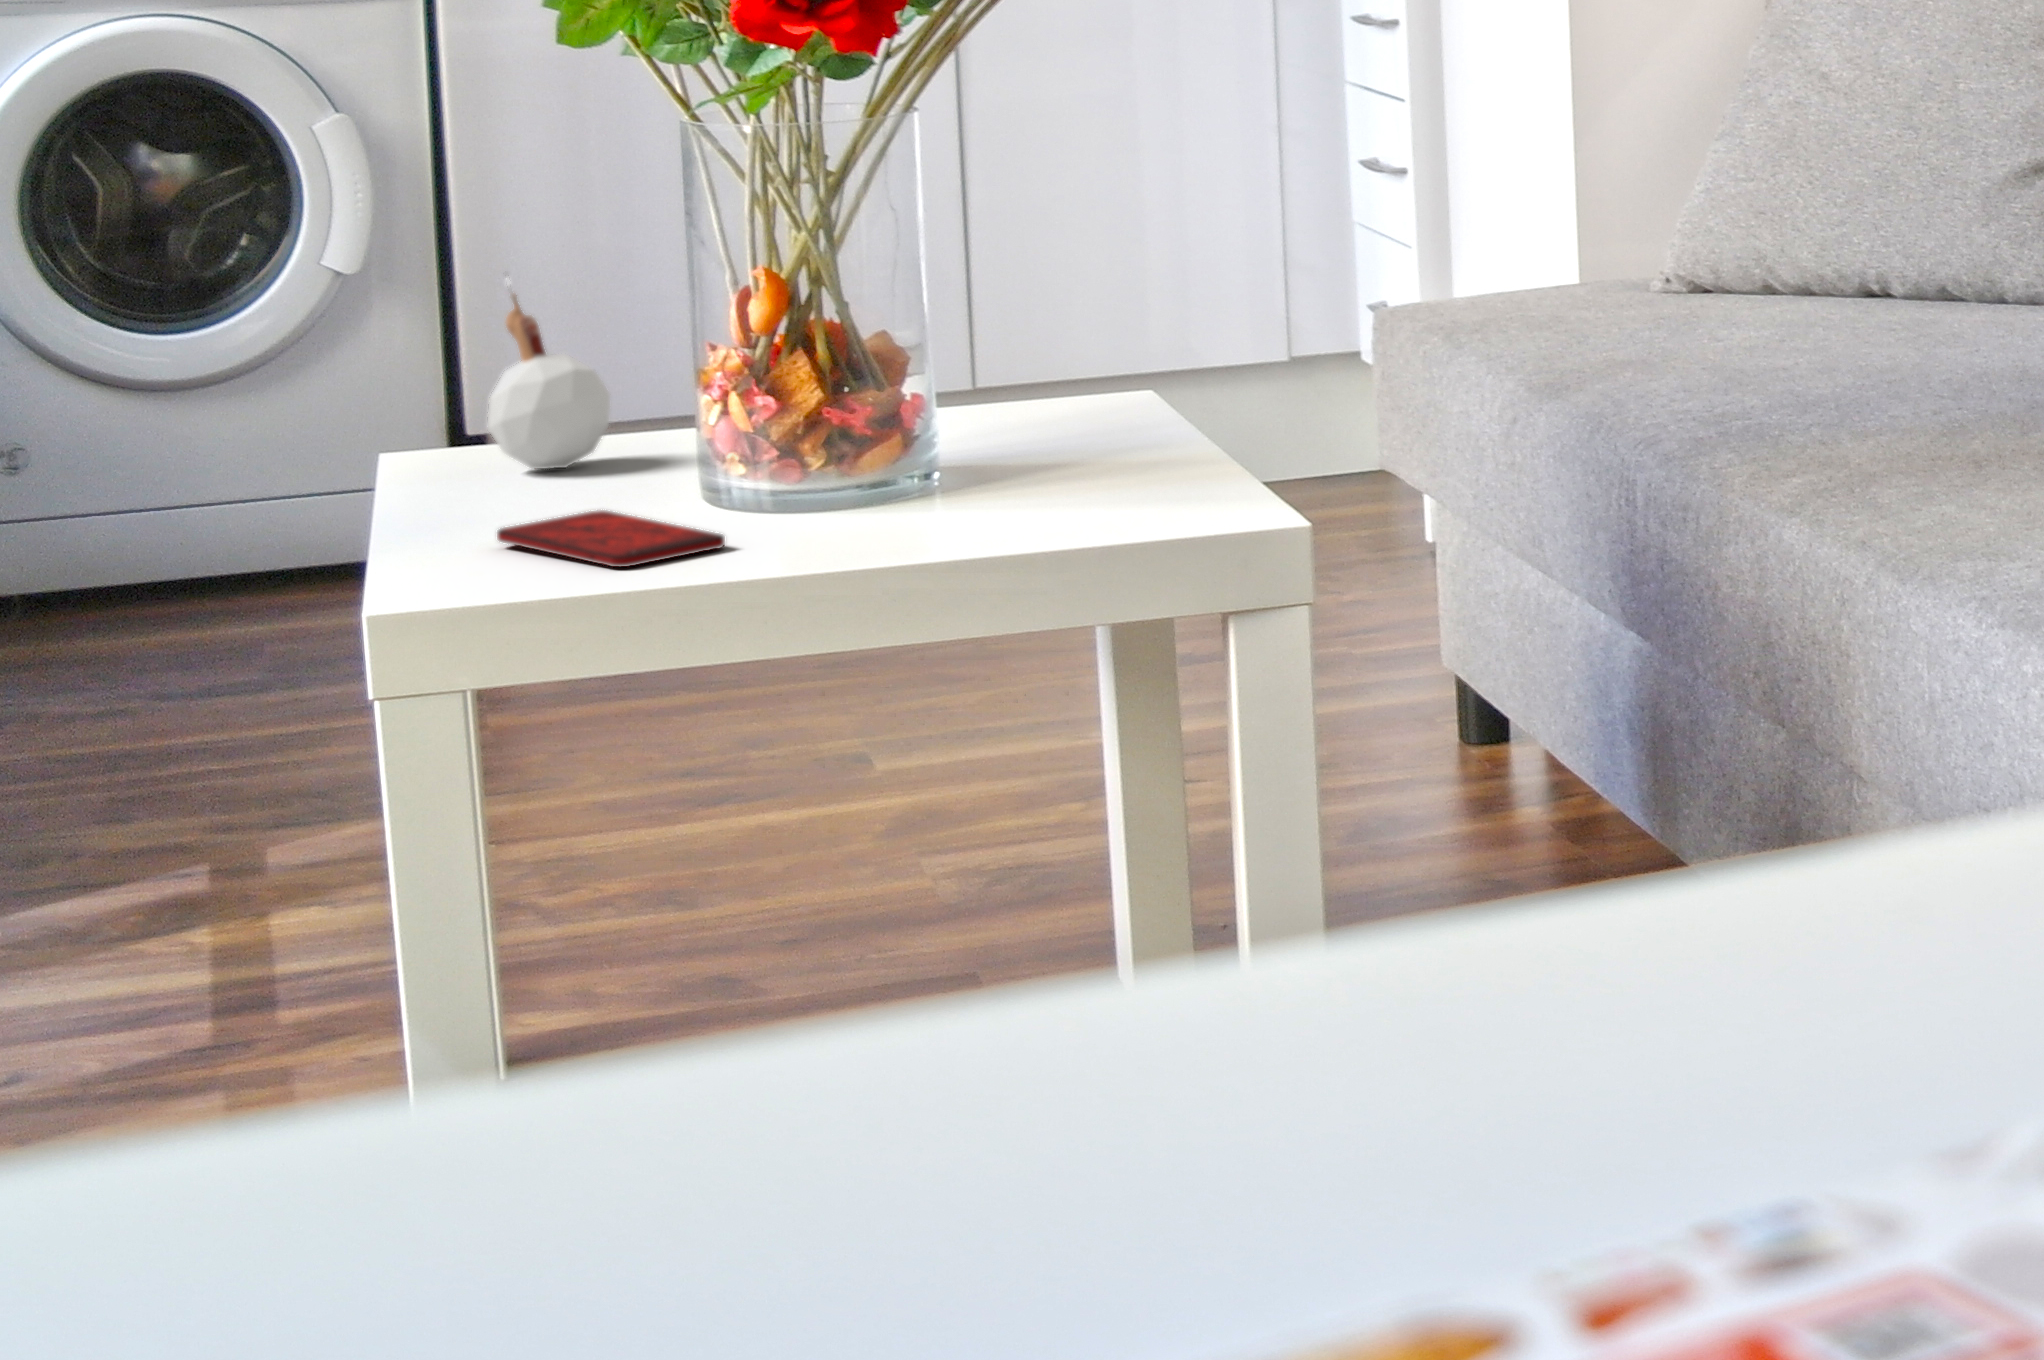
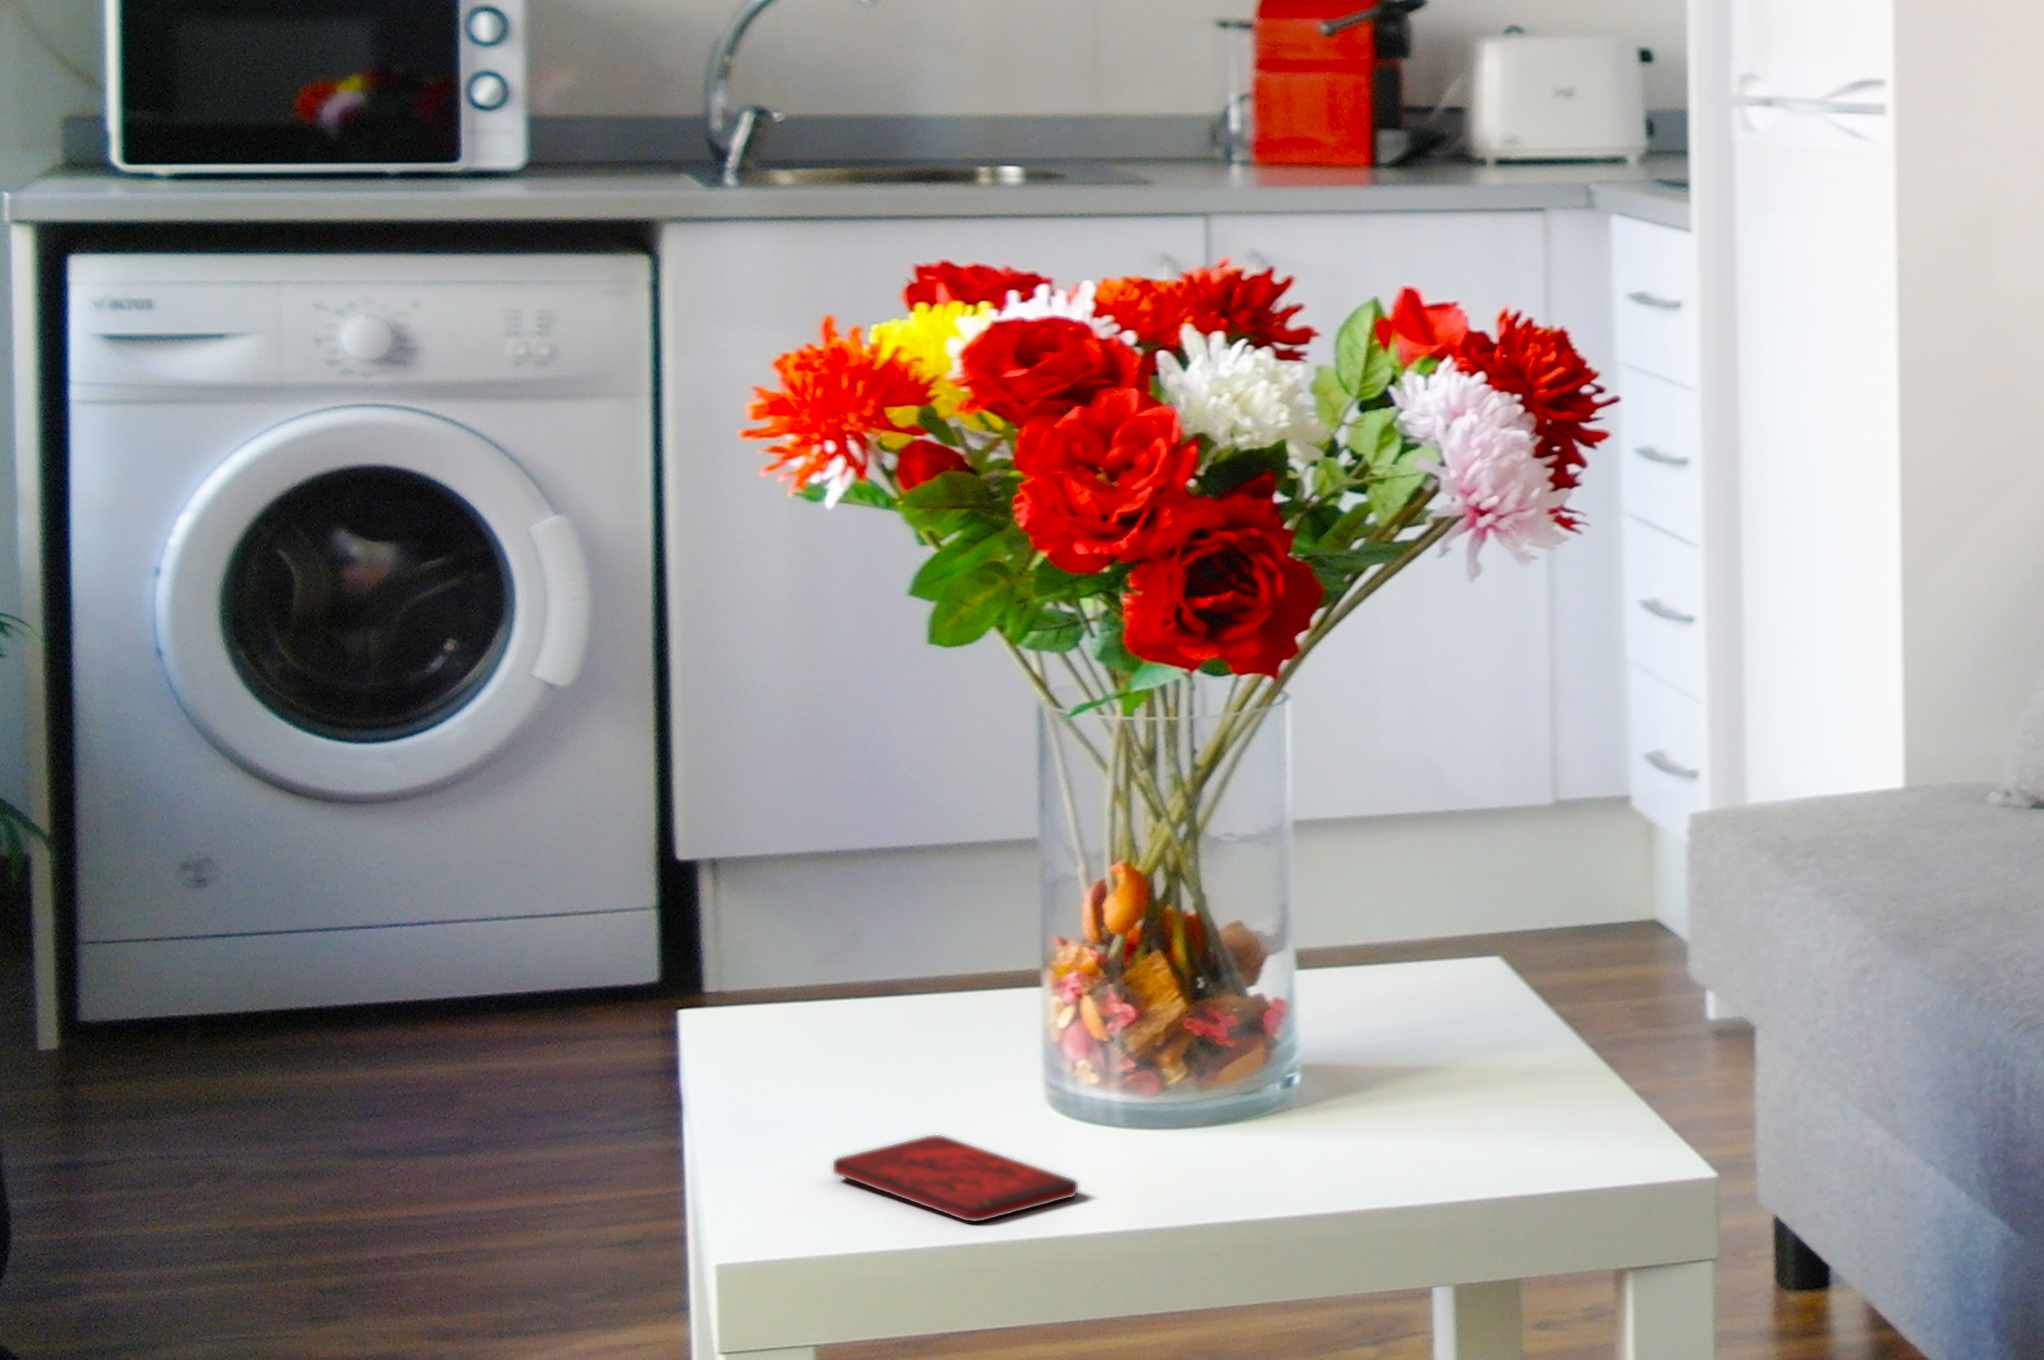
candle: present [488,292,610,469] -> none [797,834,925,1055]

